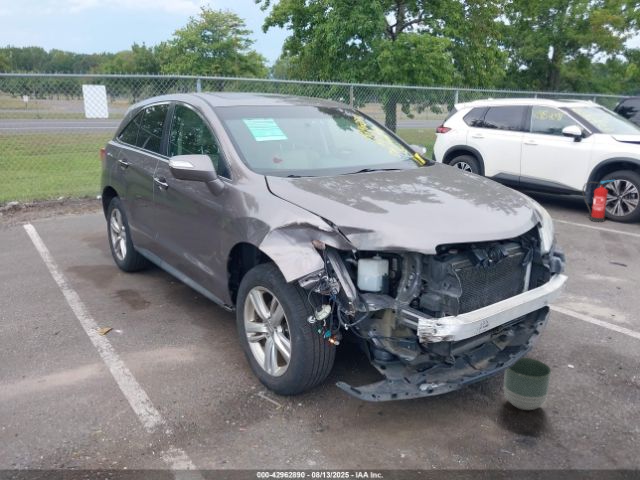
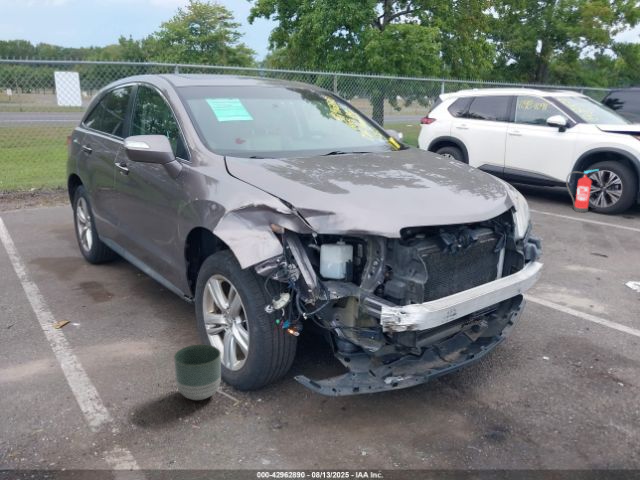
planter: present [504,357,551,410] -> present [174,344,221,400]

